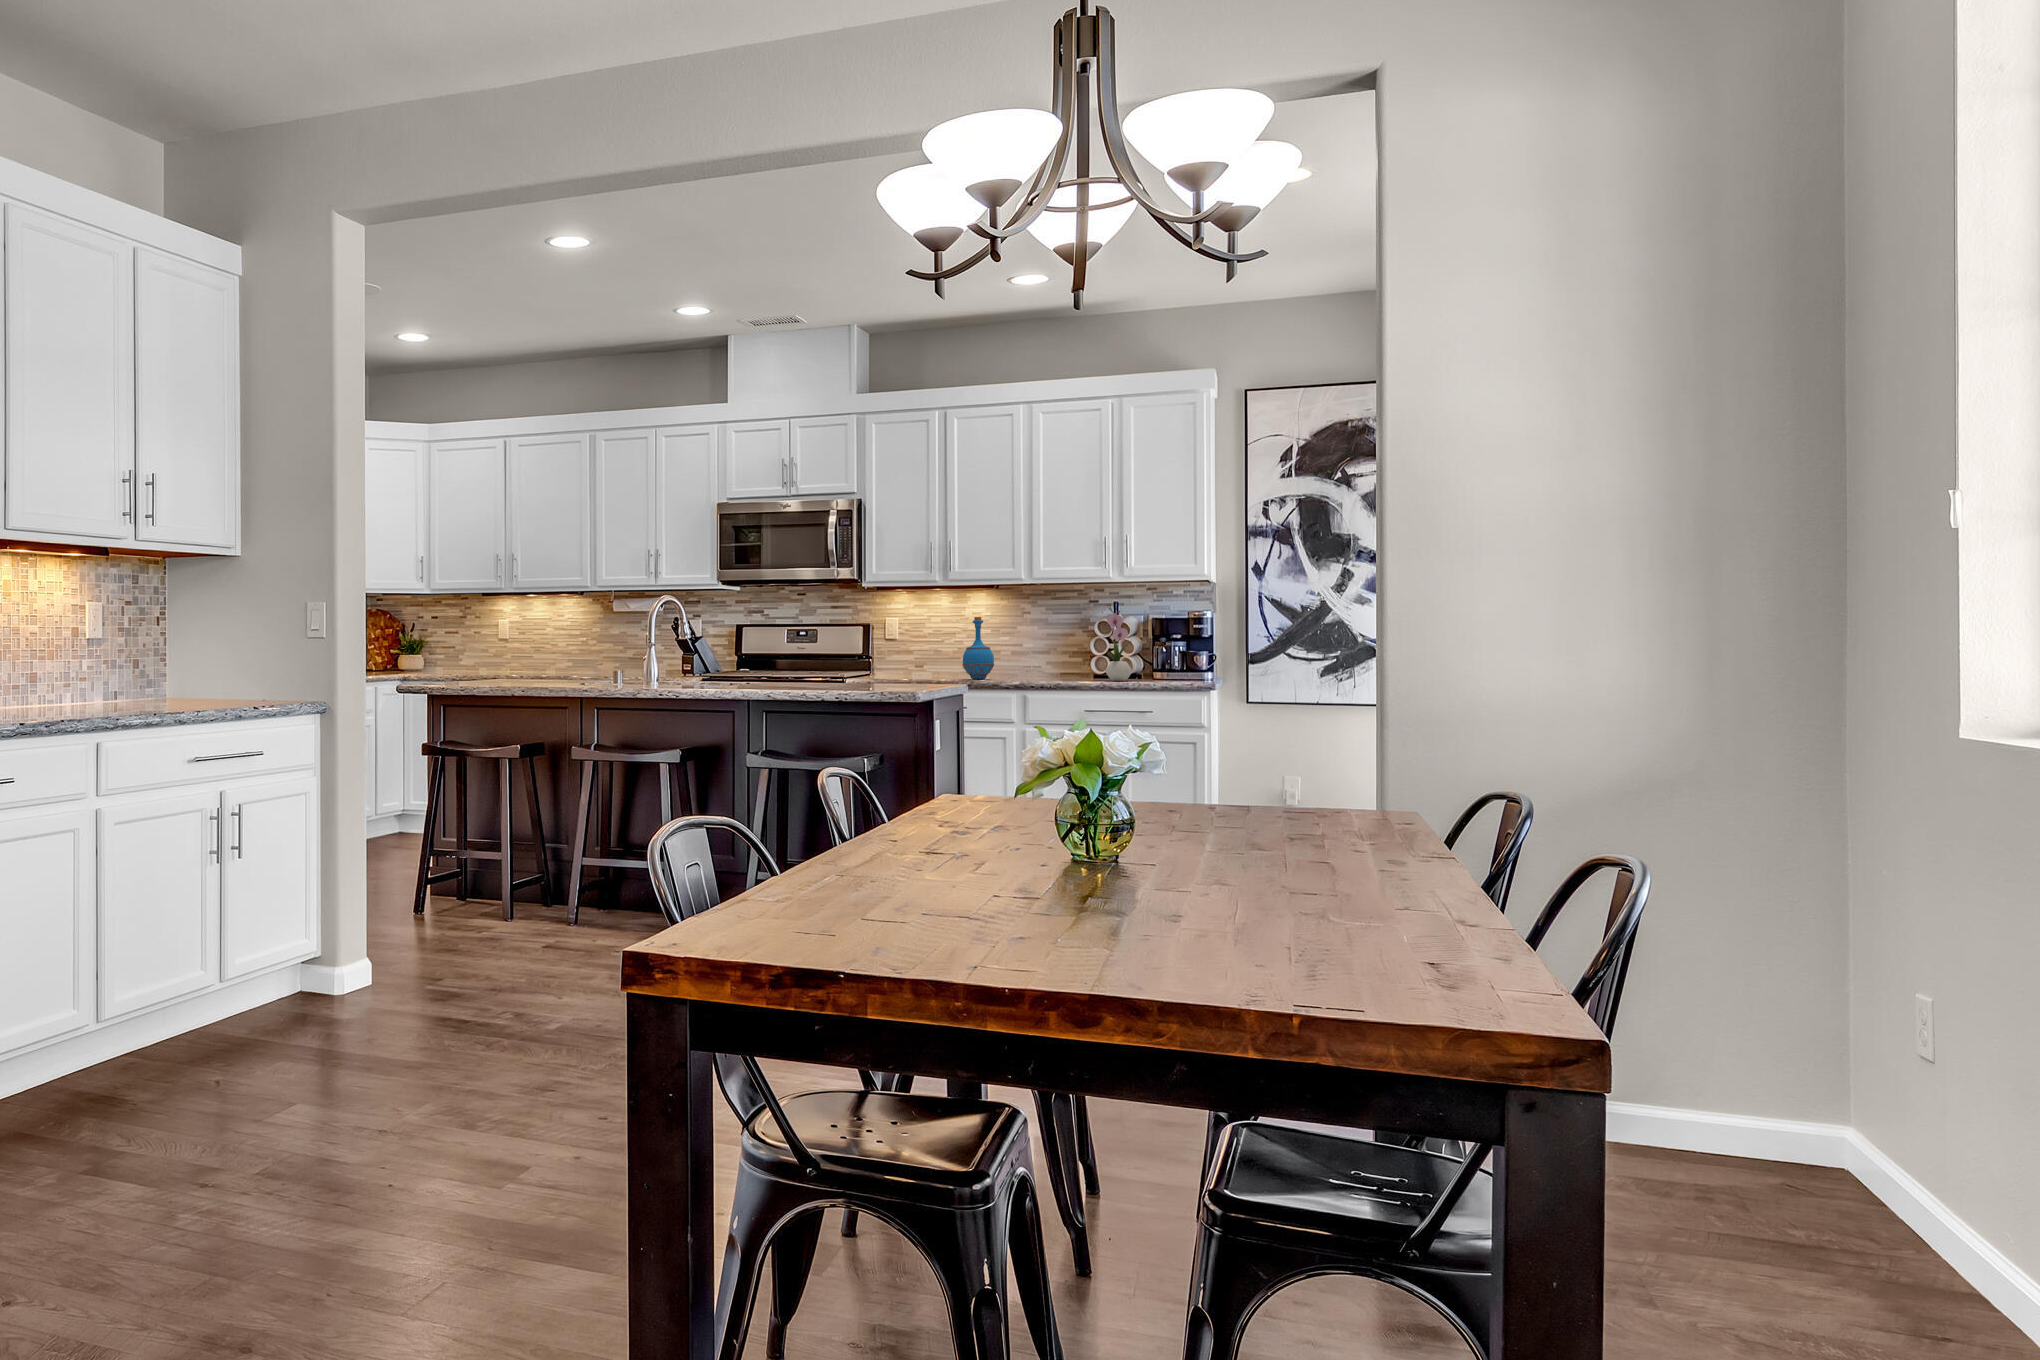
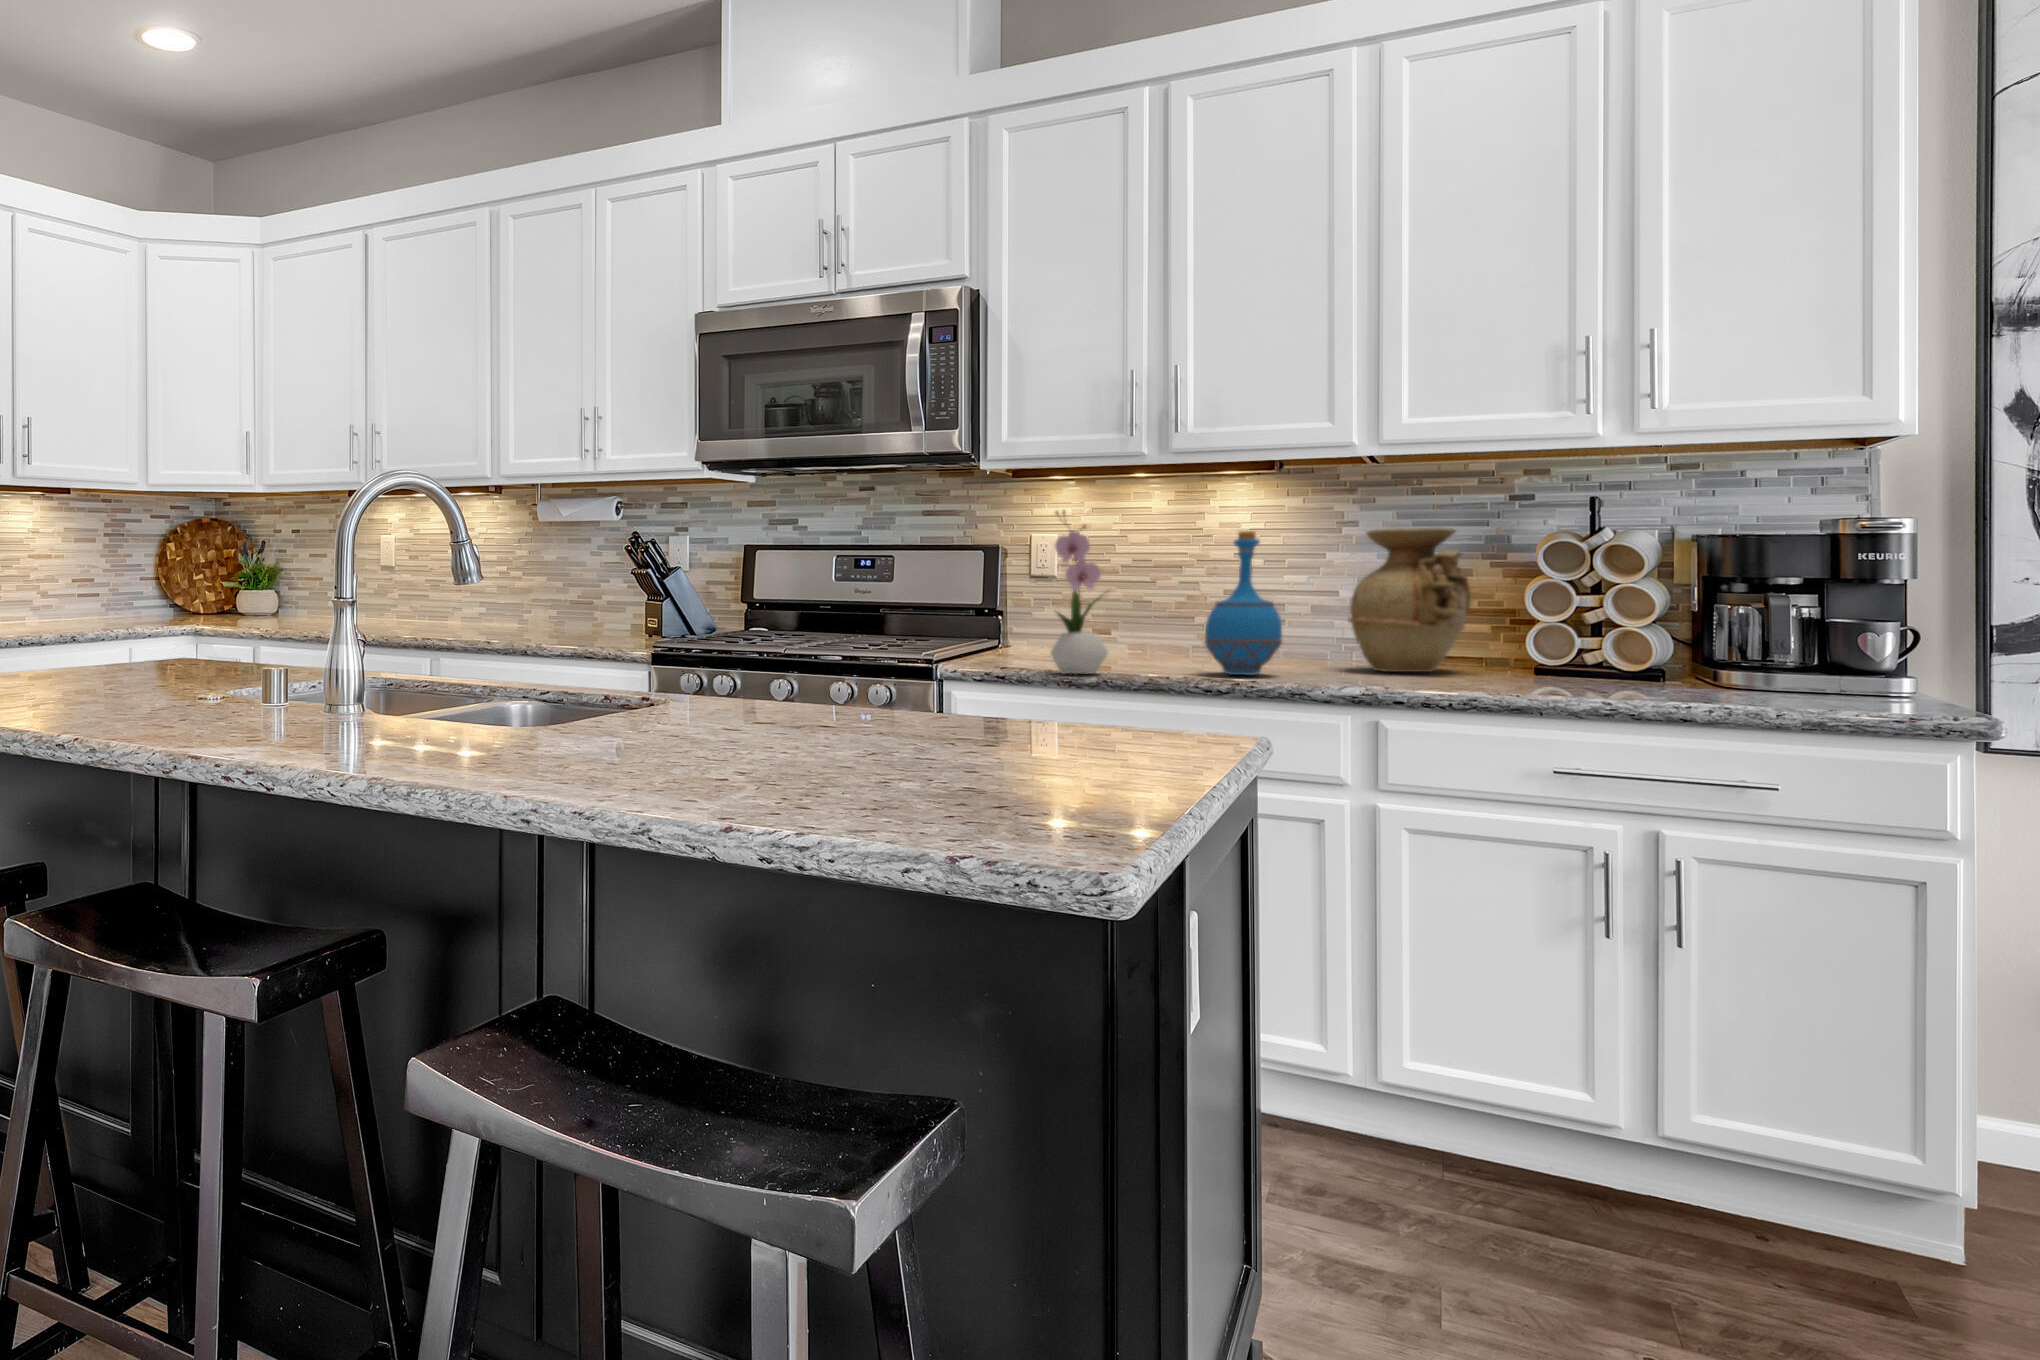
flower arrangement: present [1105,604,1132,681] -> present [1051,511,1108,674]
vase: none [1023,615,1072,678] -> present [1349,527,1471,672]

